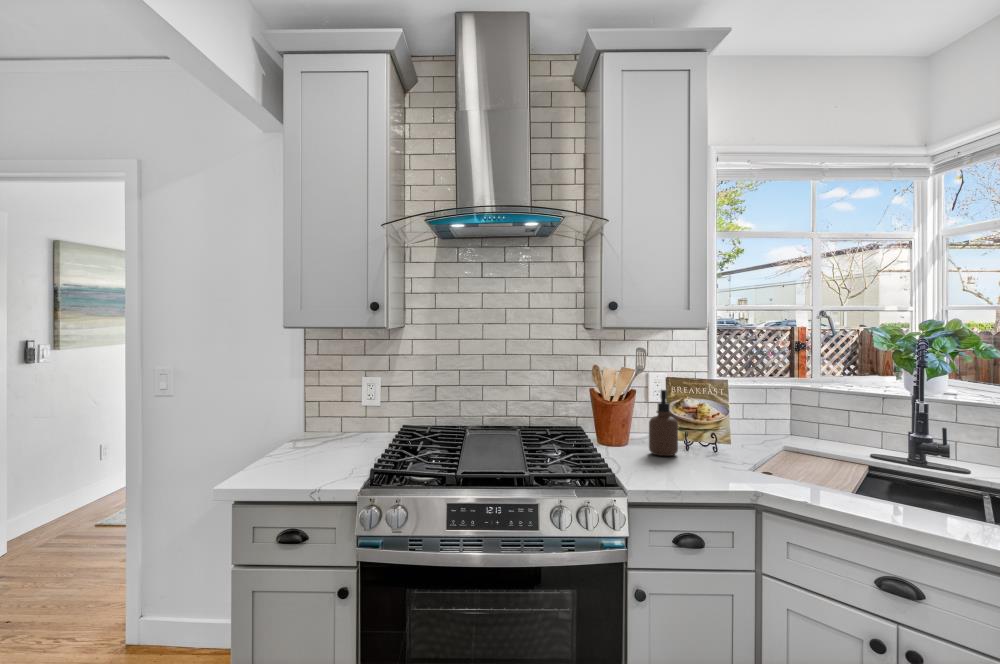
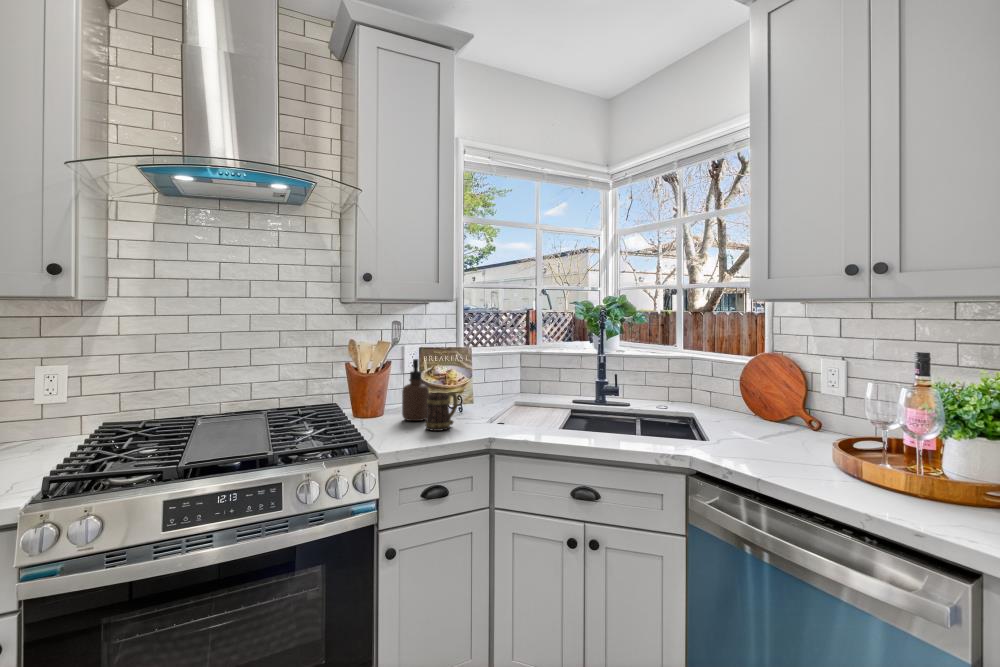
mug: none [675,428,712,470] -> present [425,392,458,431]

